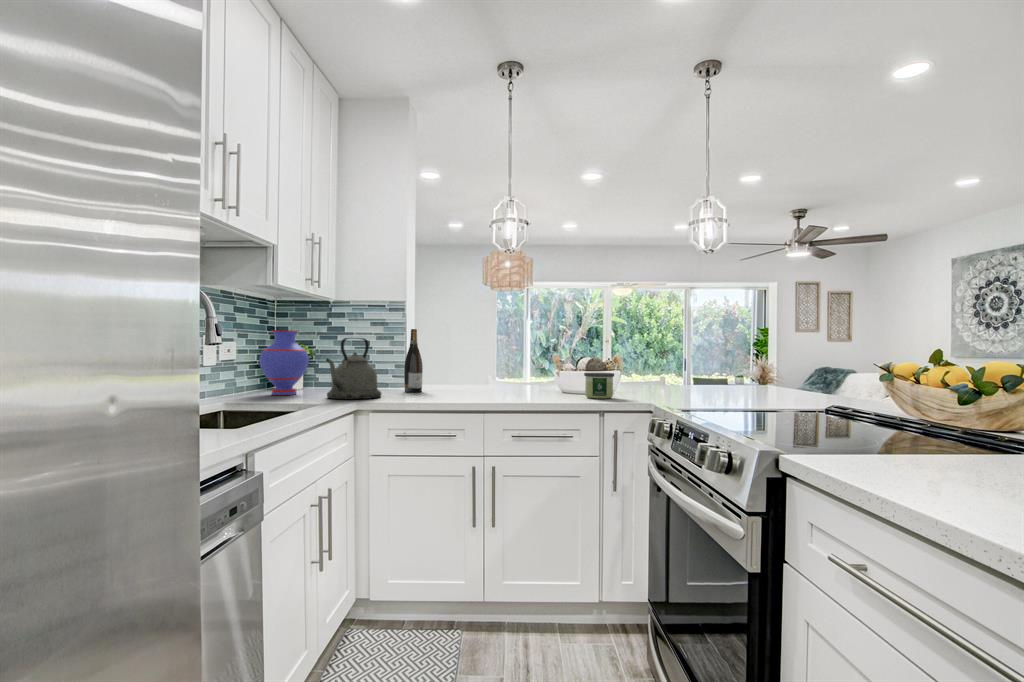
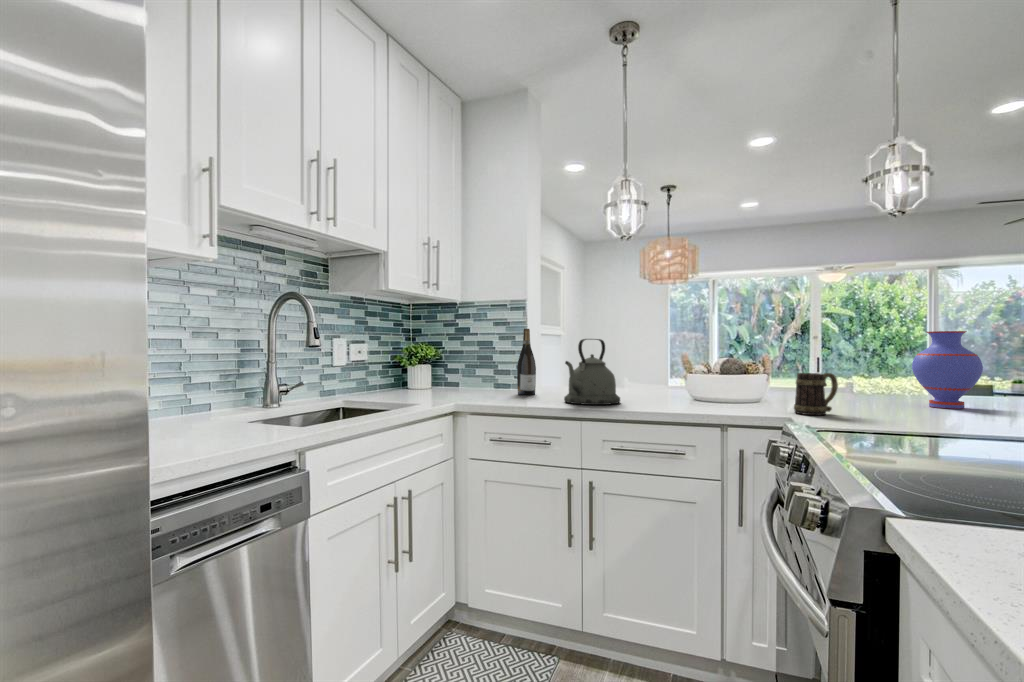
vase: present [259,330,309,395] -> present [912,331,983,409]
kettle: present [326,338,381,399] -> present [564,339,620,405]
mug: none [645,367,673,400] -> present [794,373,838,415]
candle: present [584,373,614,399] -> none [710,378,750,411]

